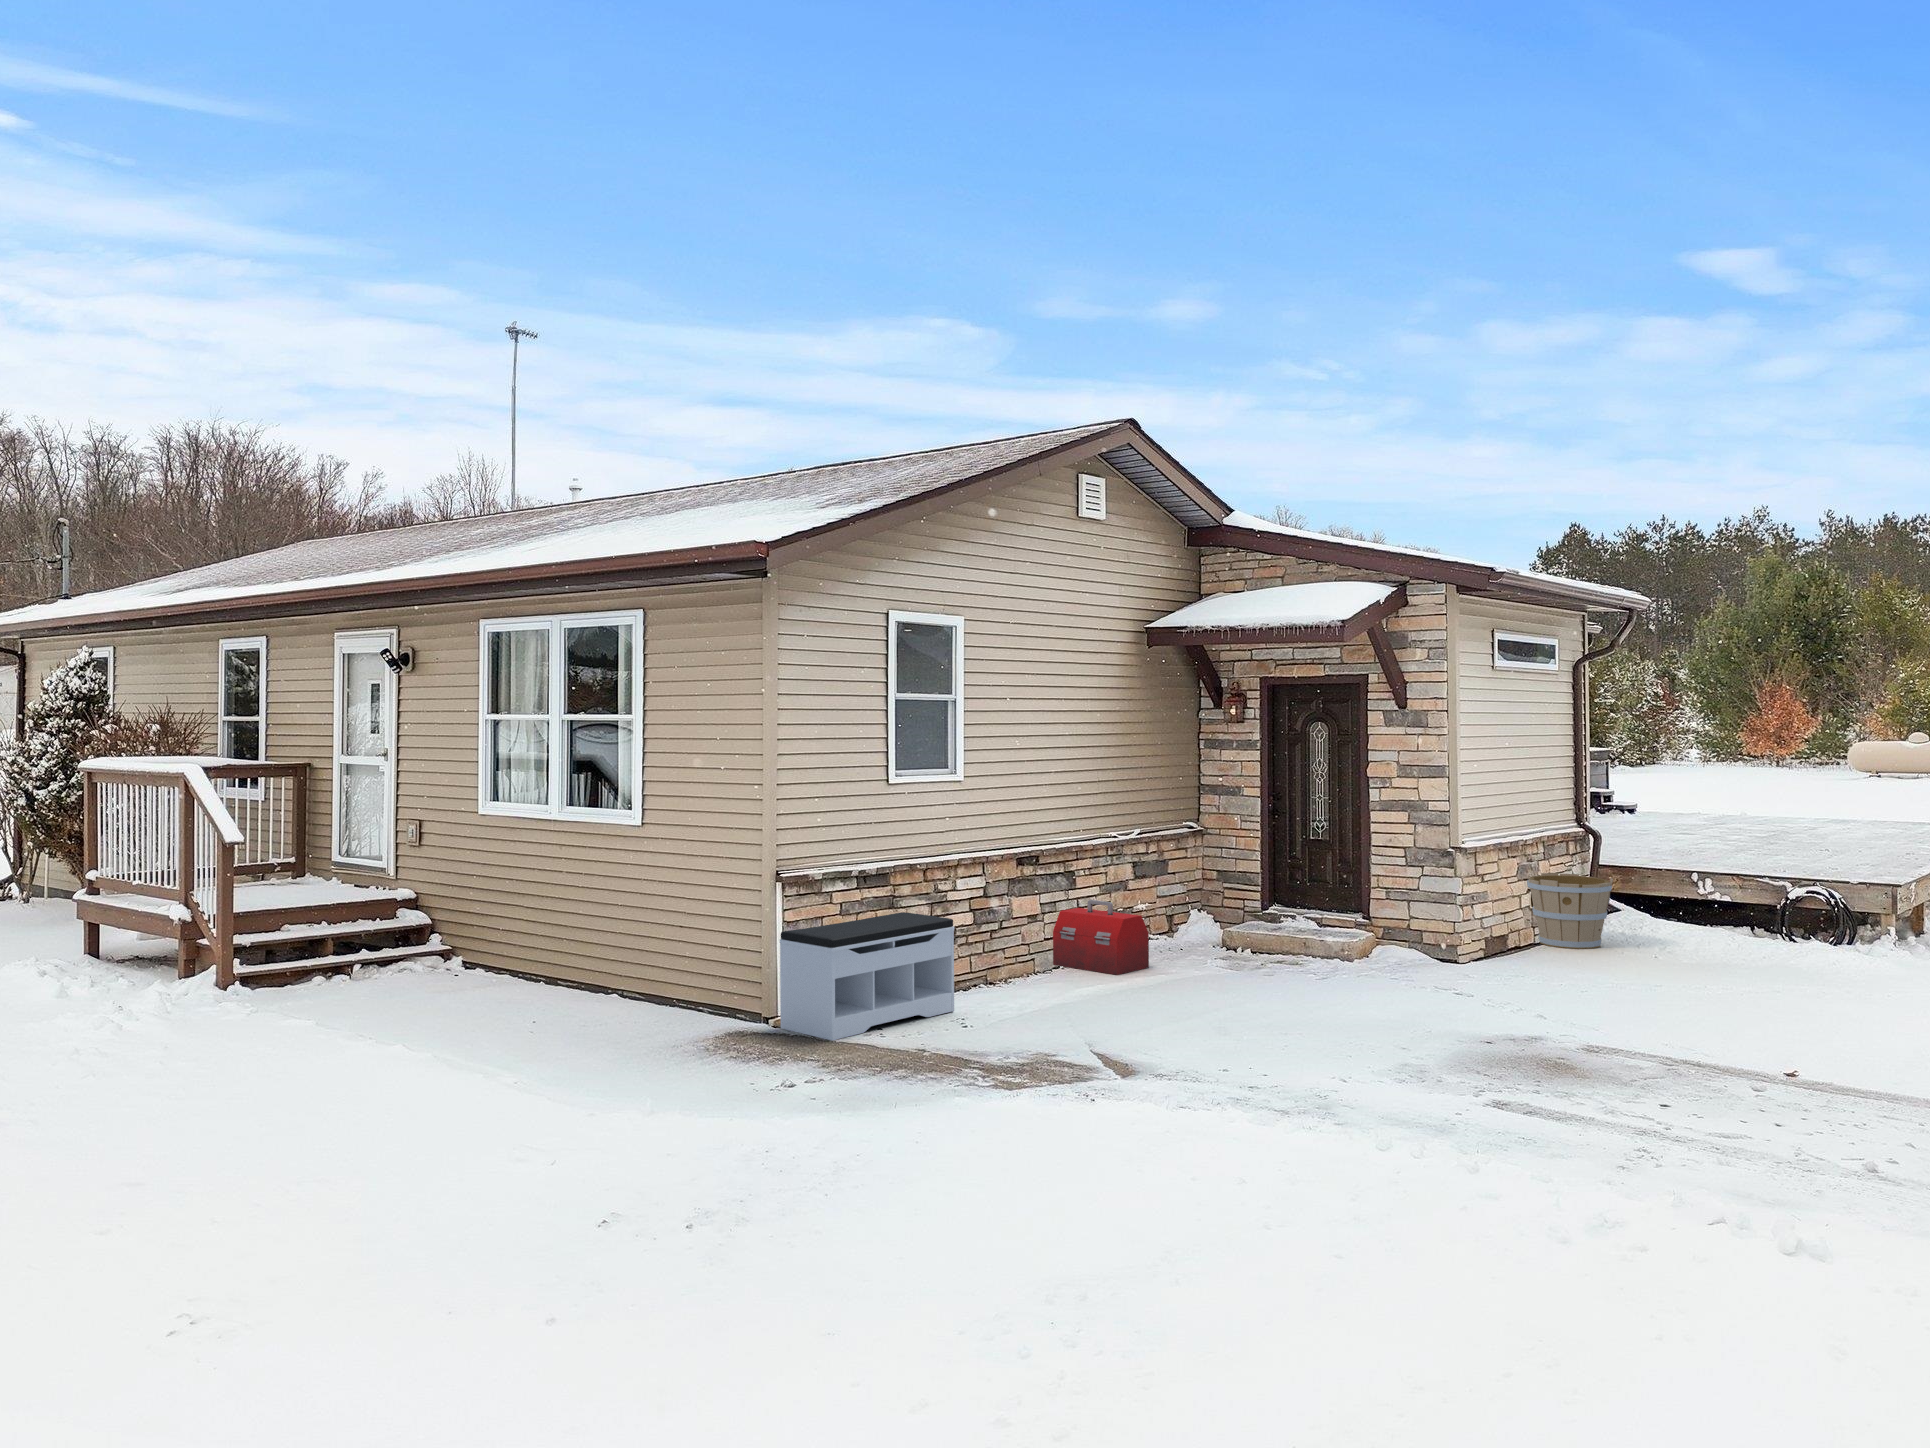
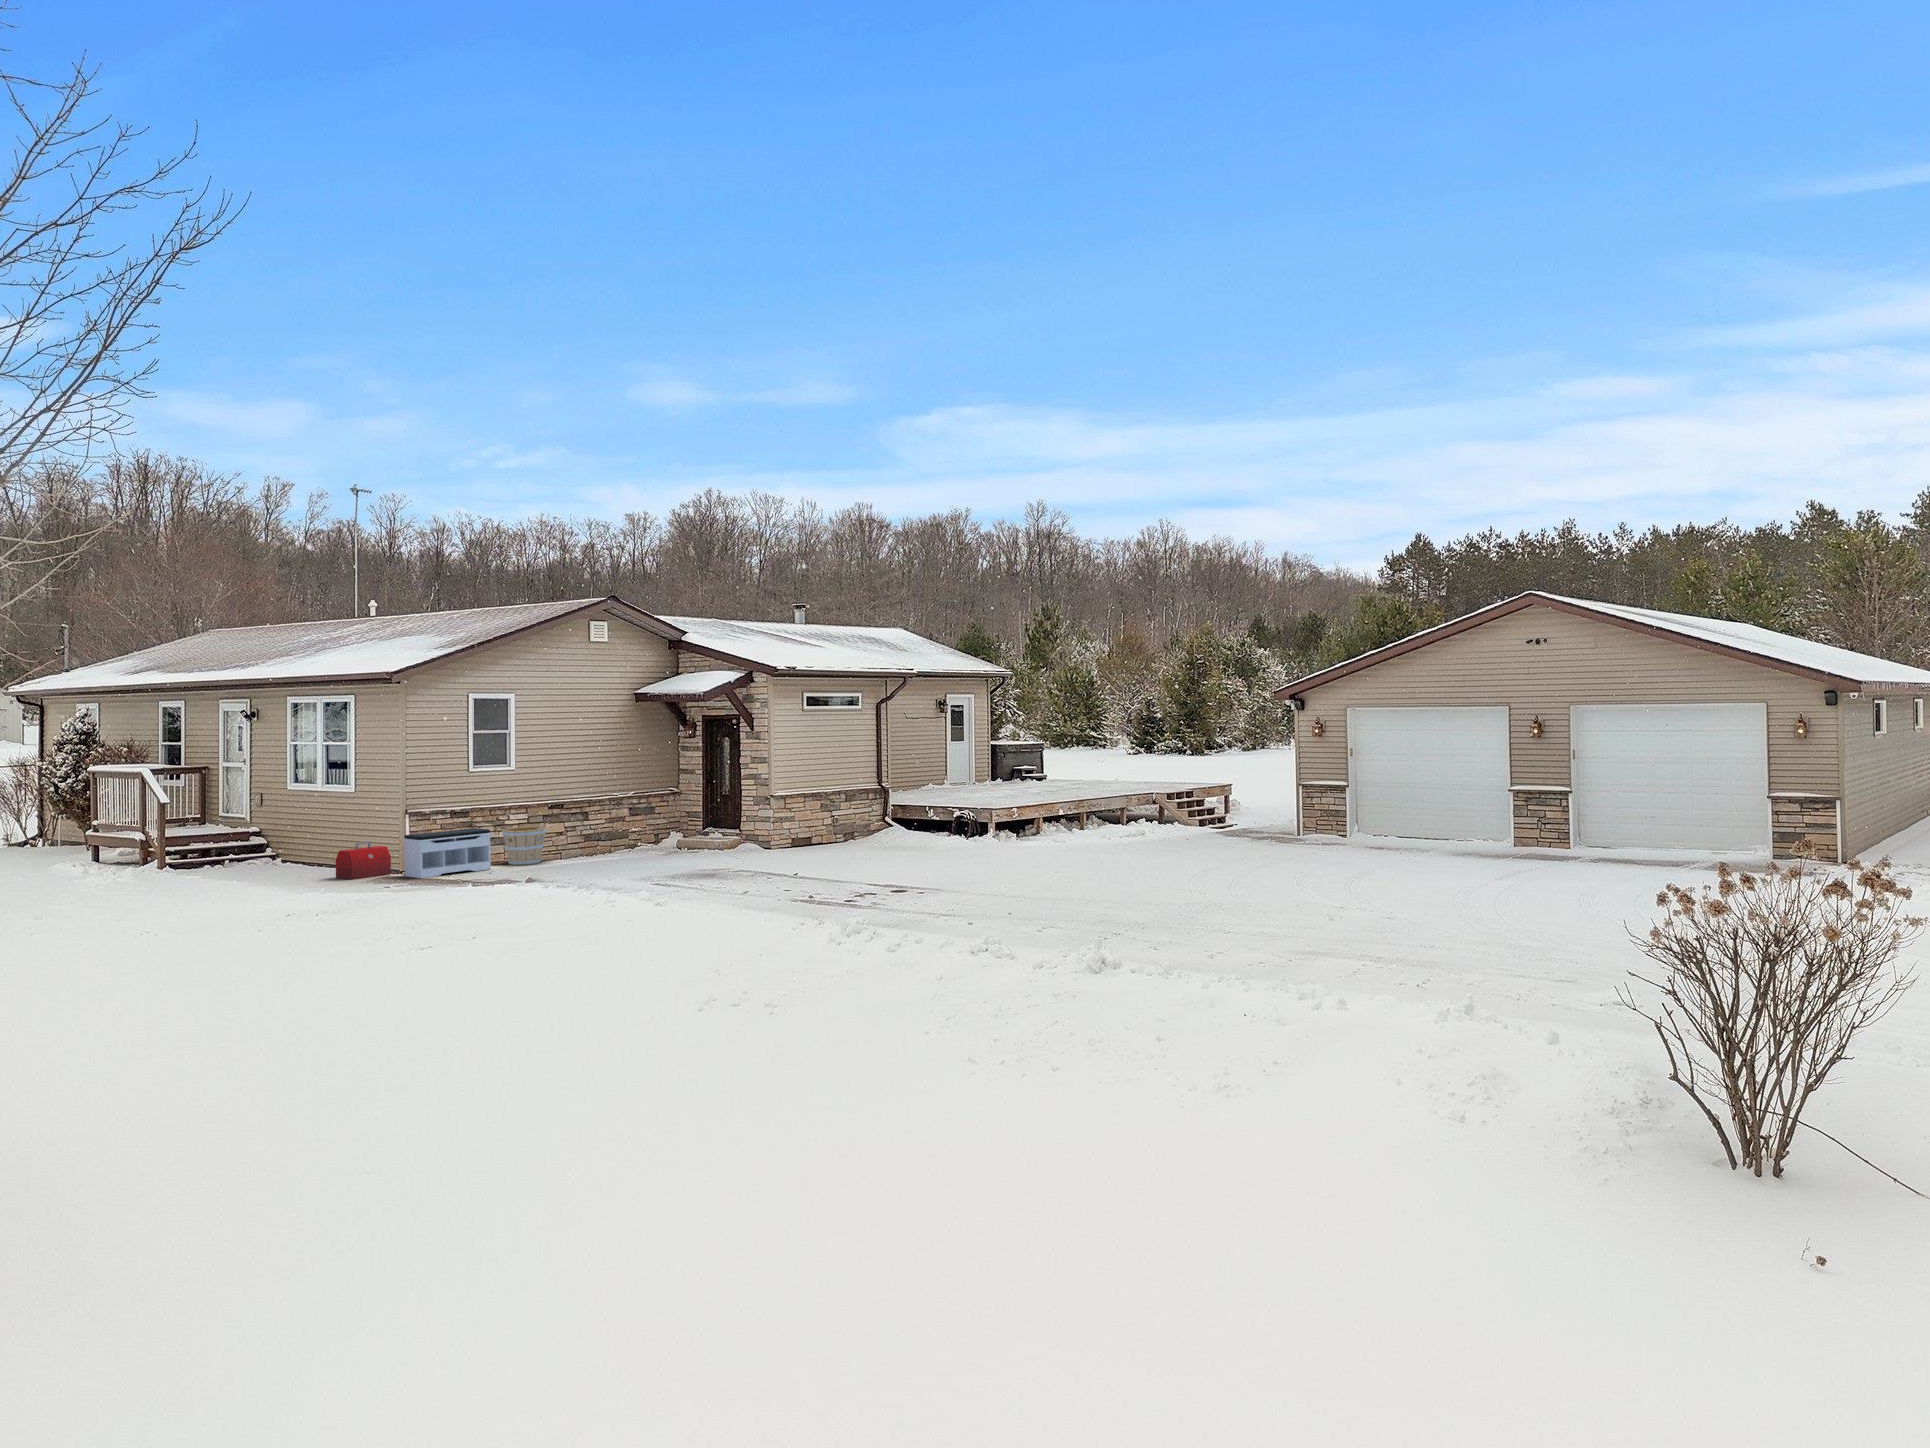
wooden bucket: present [1527,873,1613,949] -> present [502,826,547,865]
toolbox: present [1053,900,1149,975] -> present [336,842,391,880]

